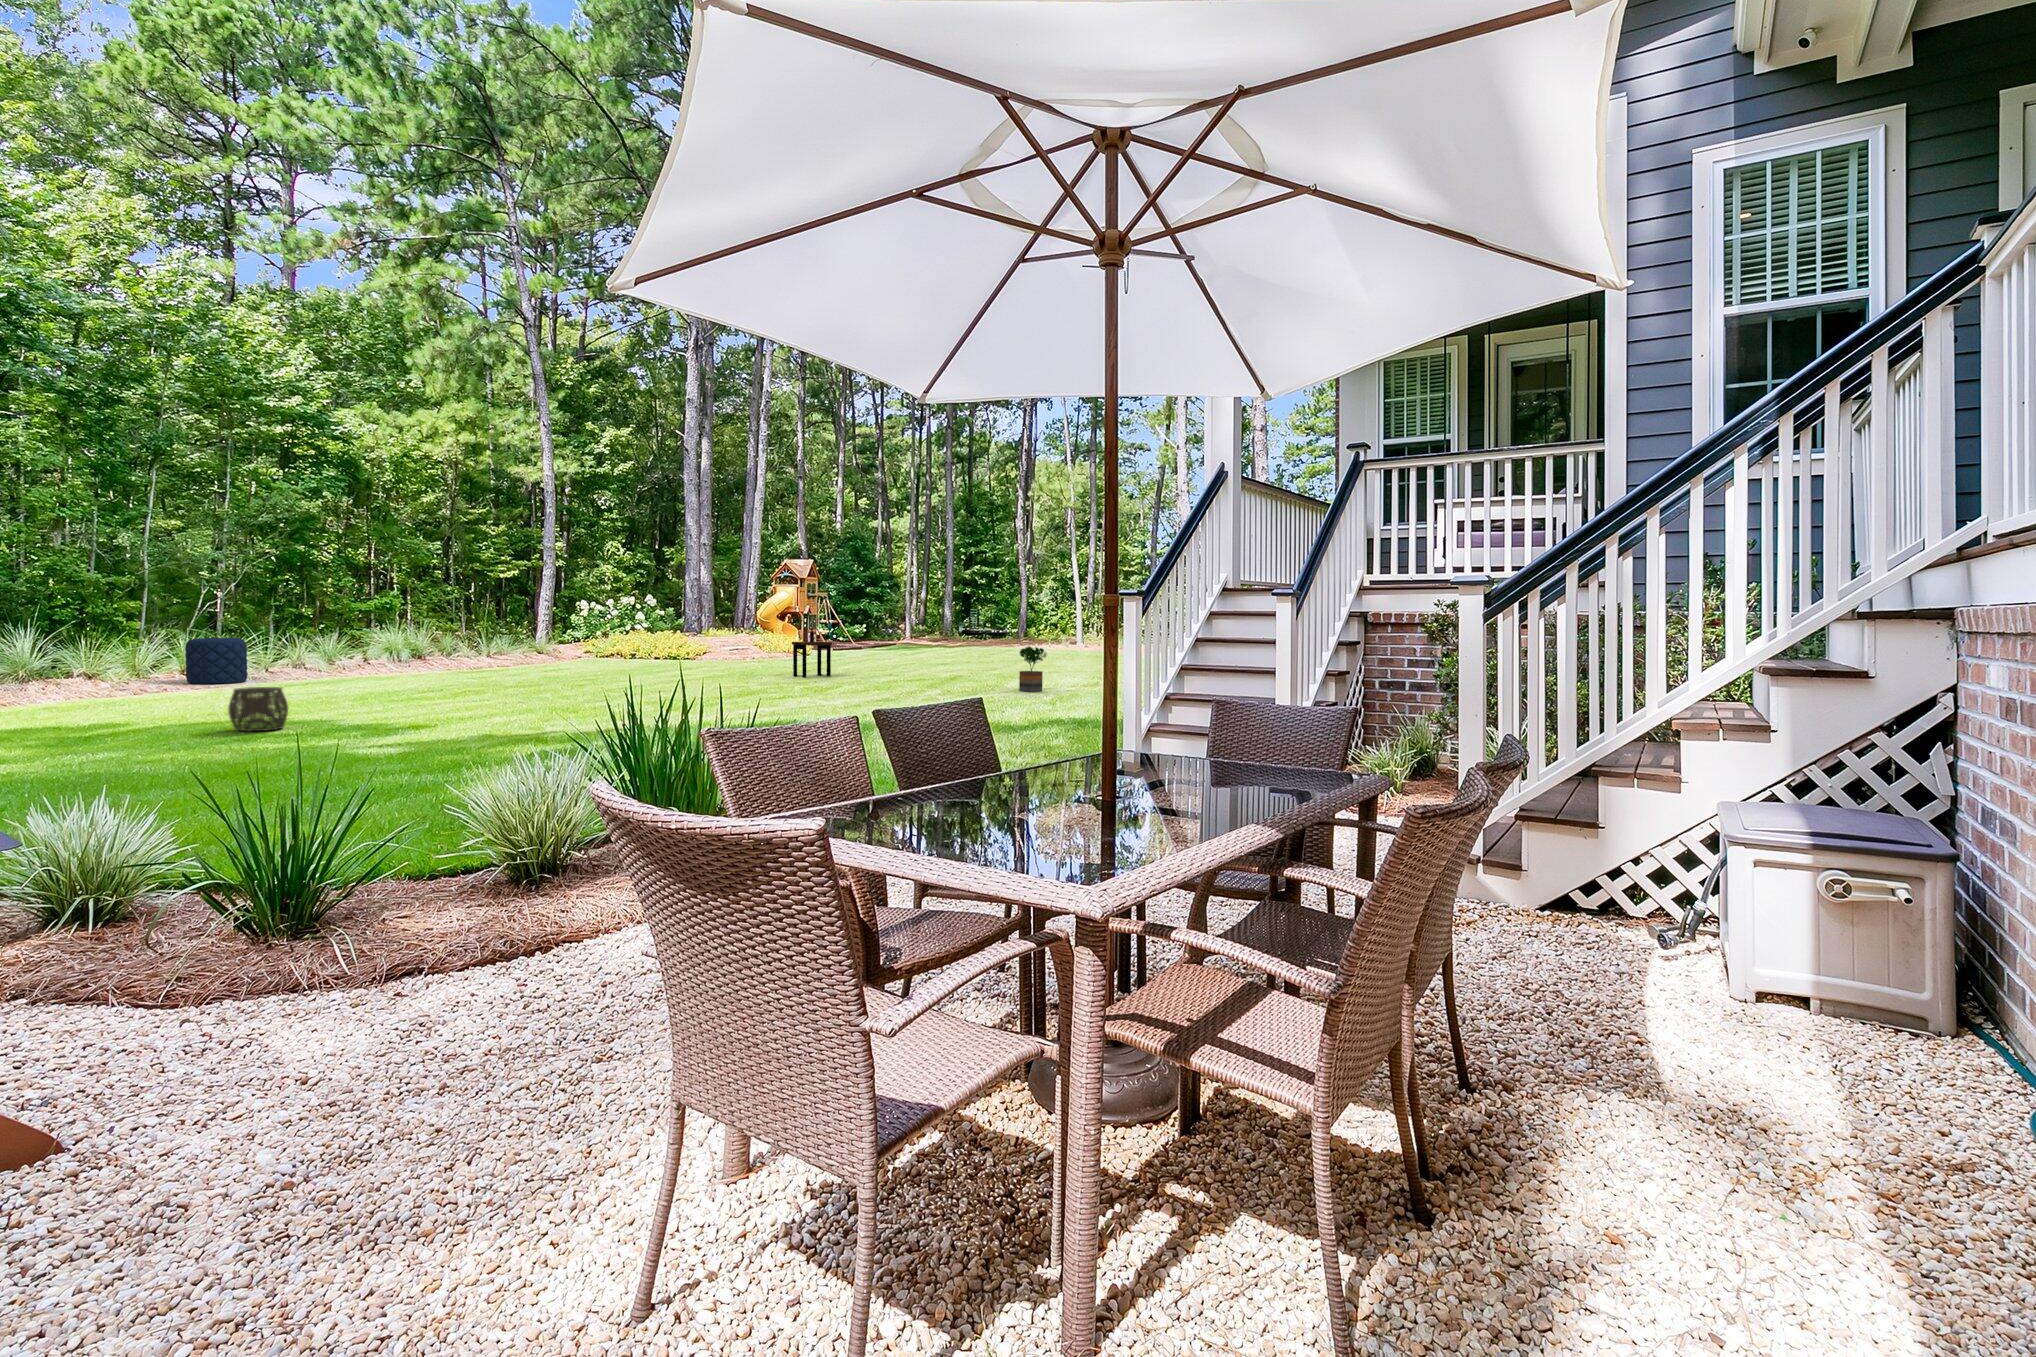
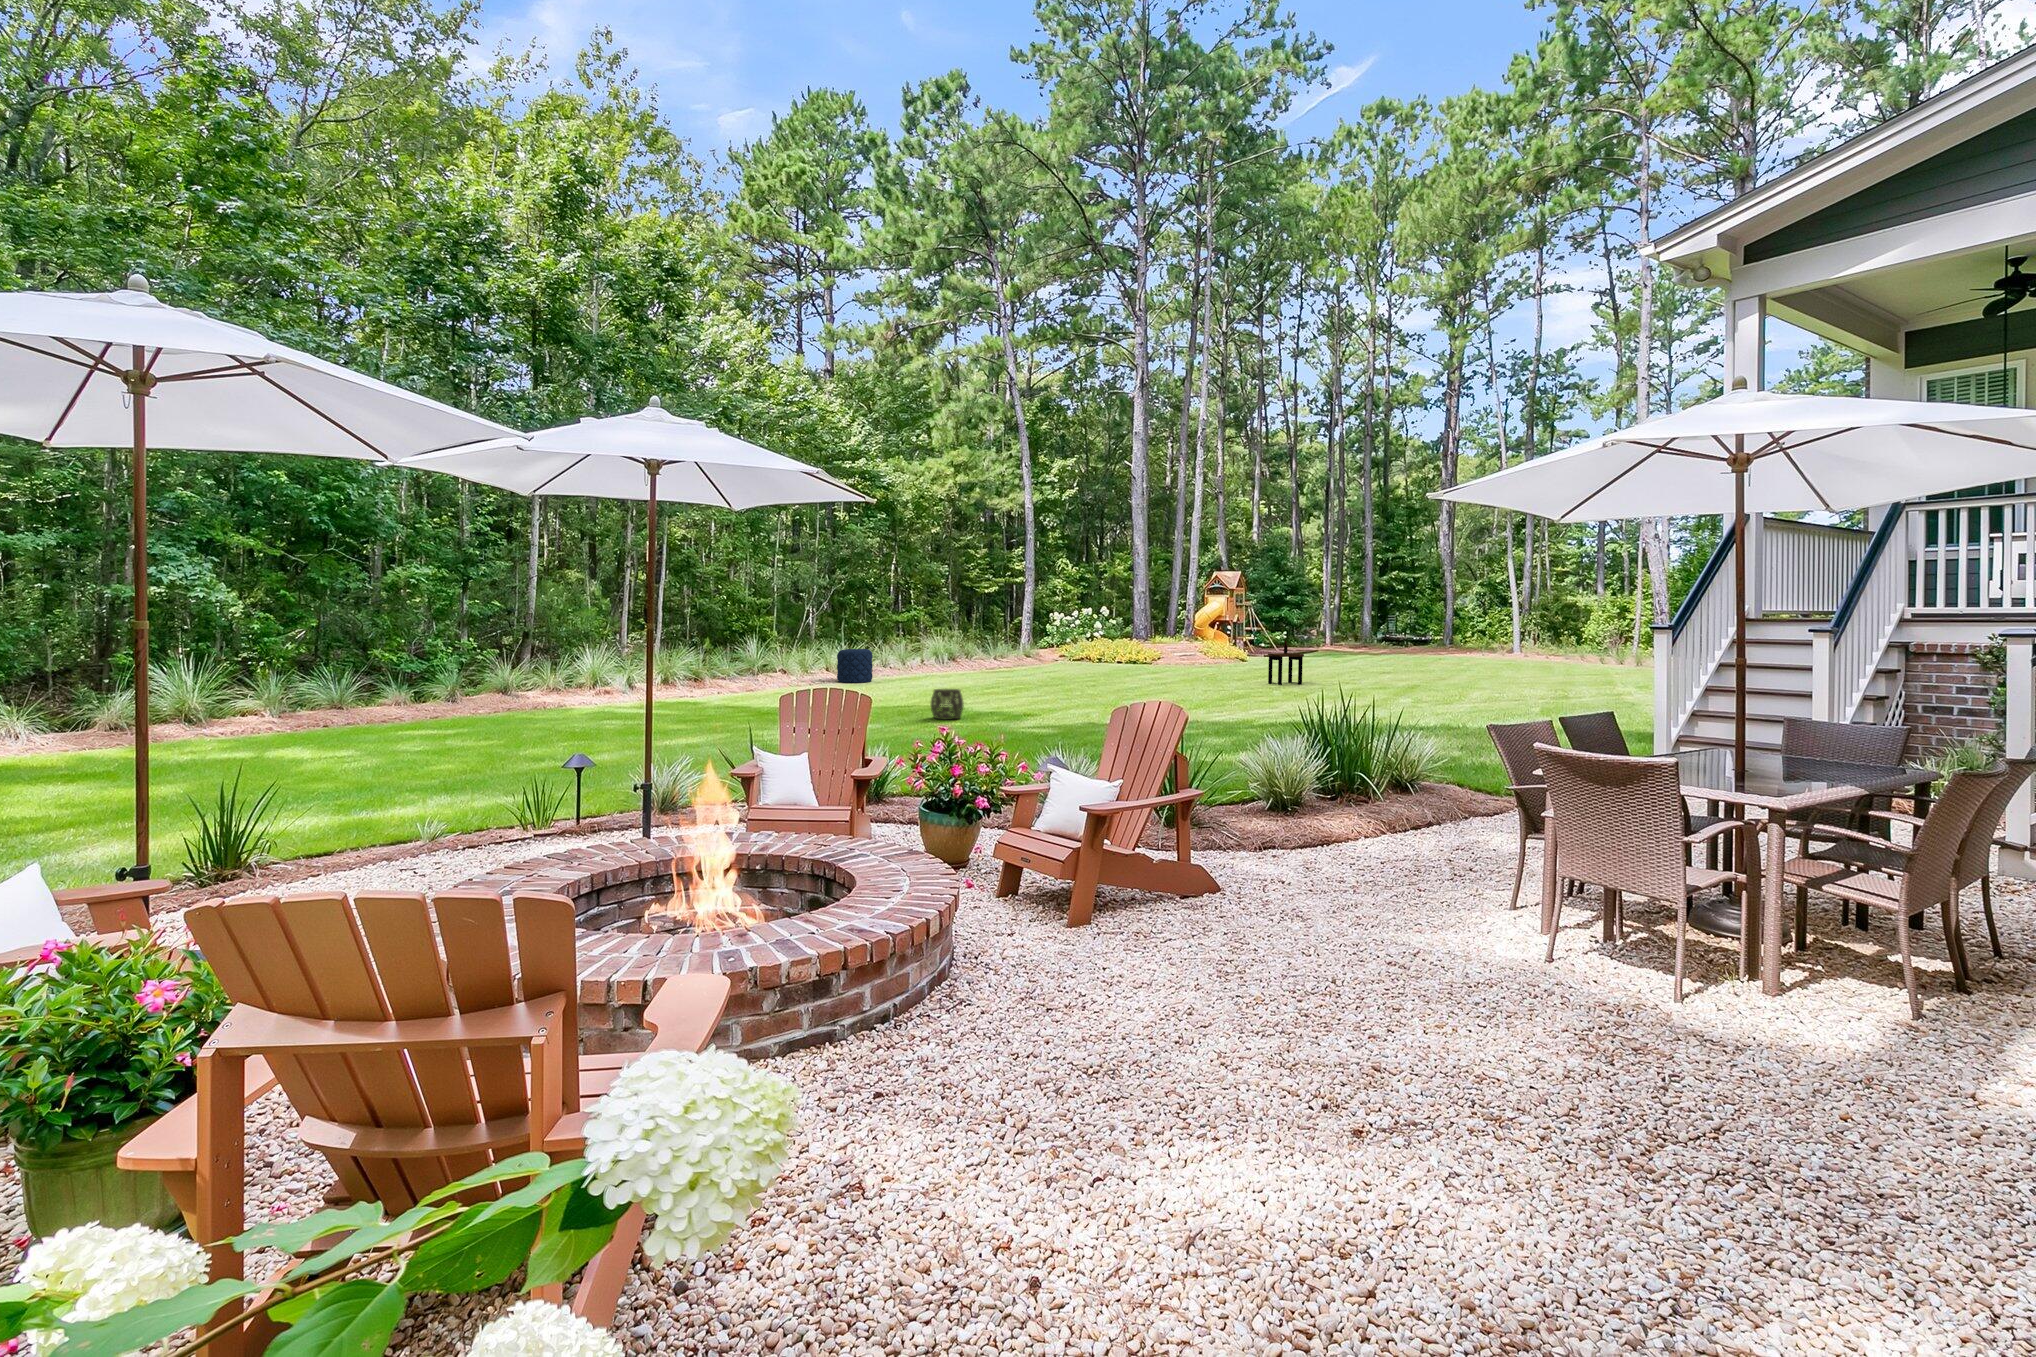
potted tree: present [1019,646,1047,692] -> none [1494,660,1525,703]

